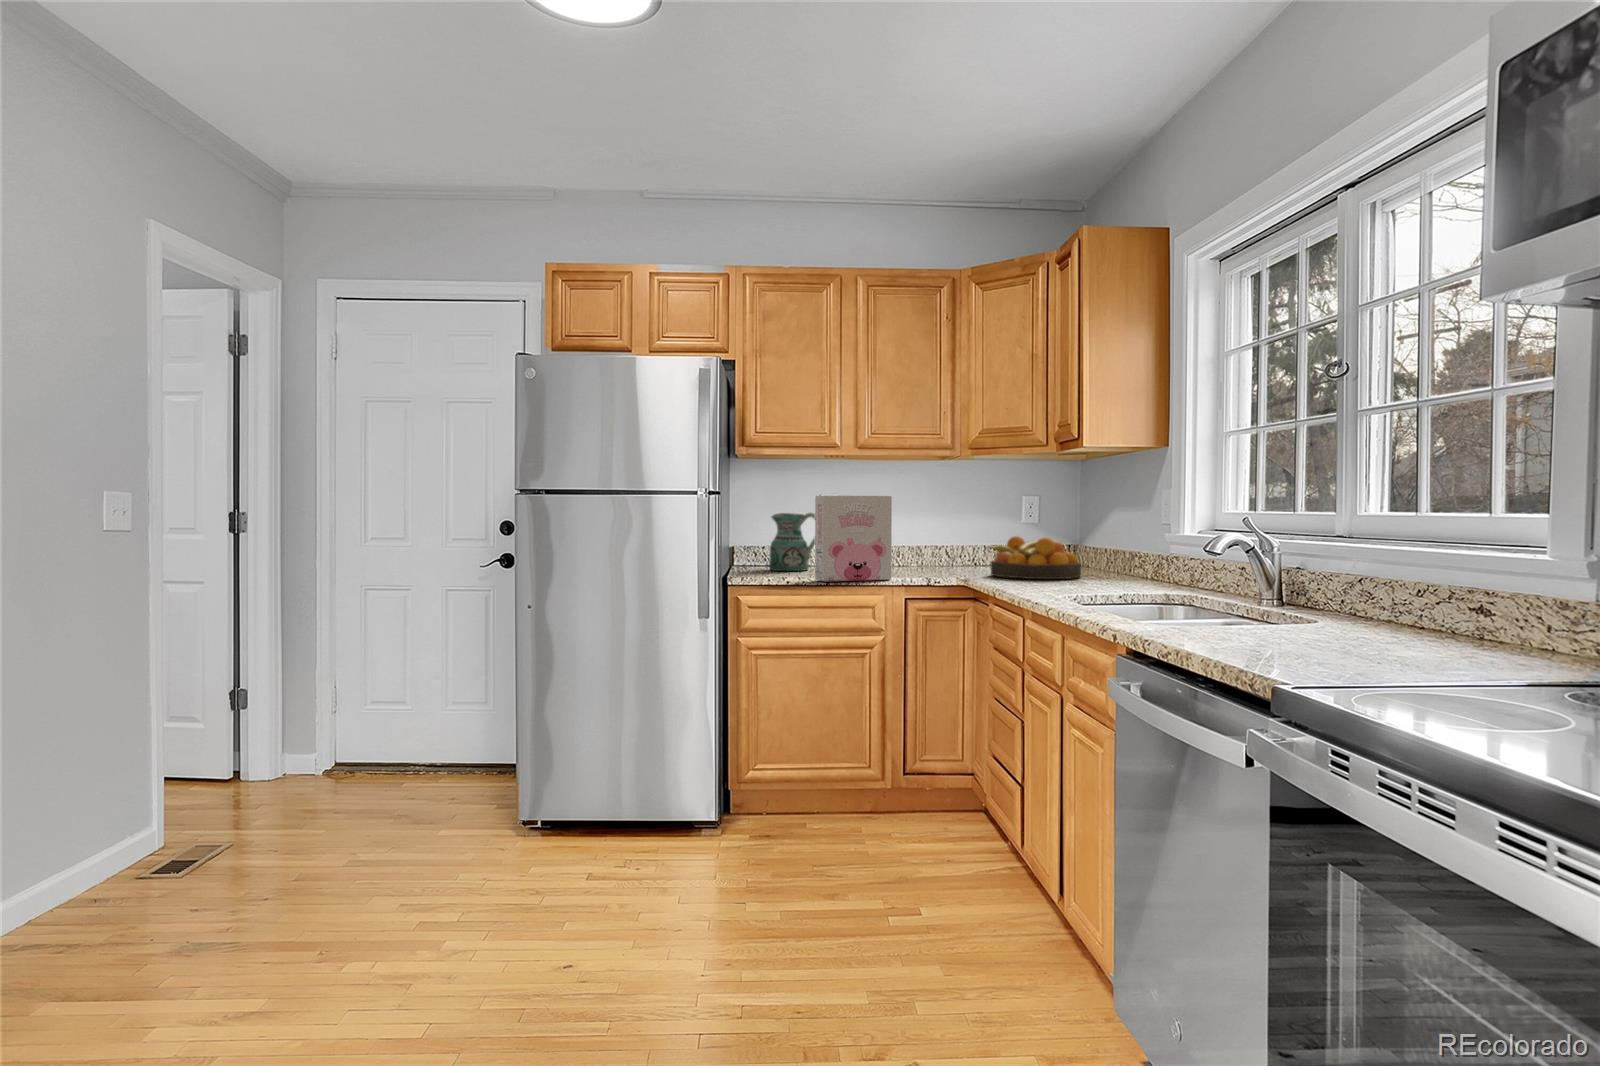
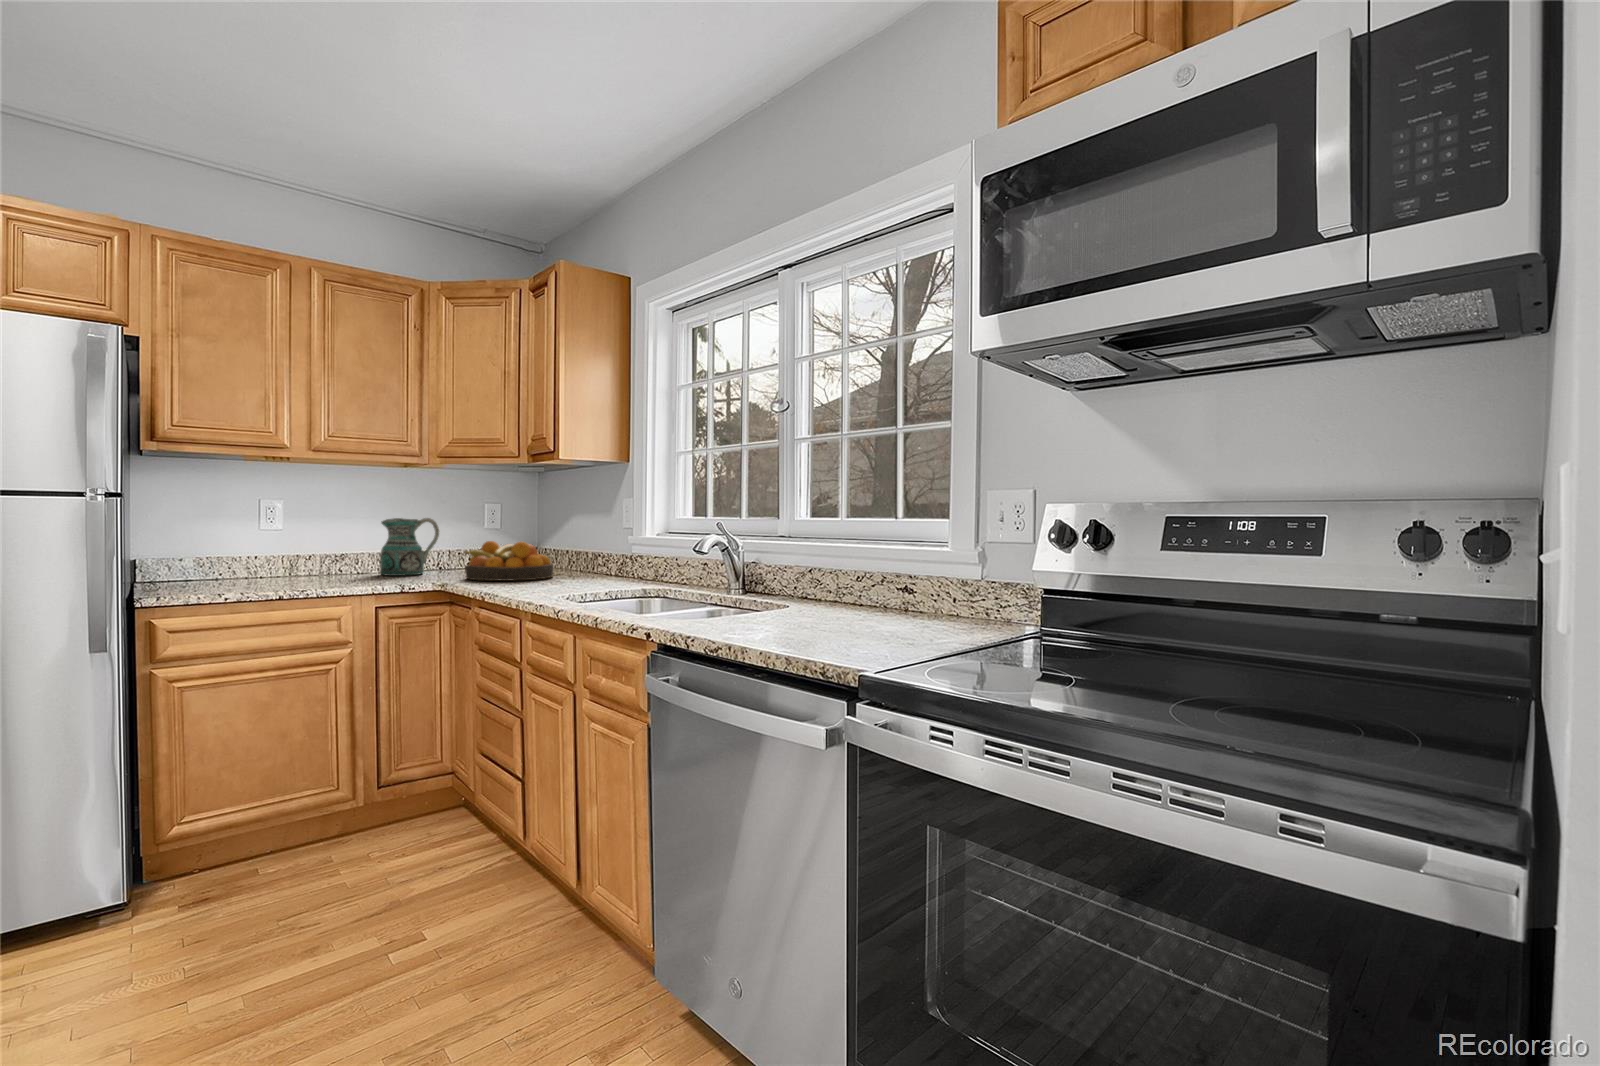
cereal box: present [815,496,892,582] -> none [262,499,360,596]
ceramic pitcher: present [769,513,815,571] -> present [380,518,439,576]

